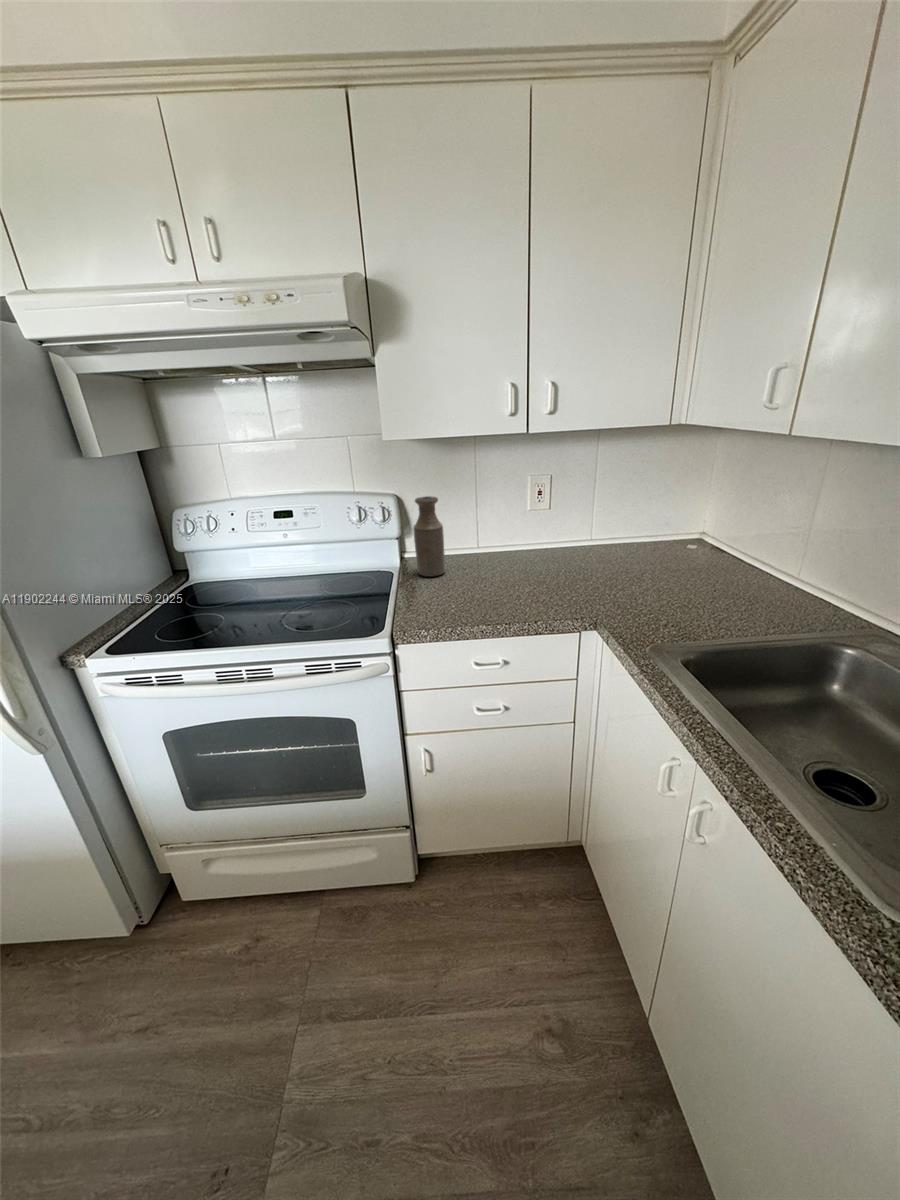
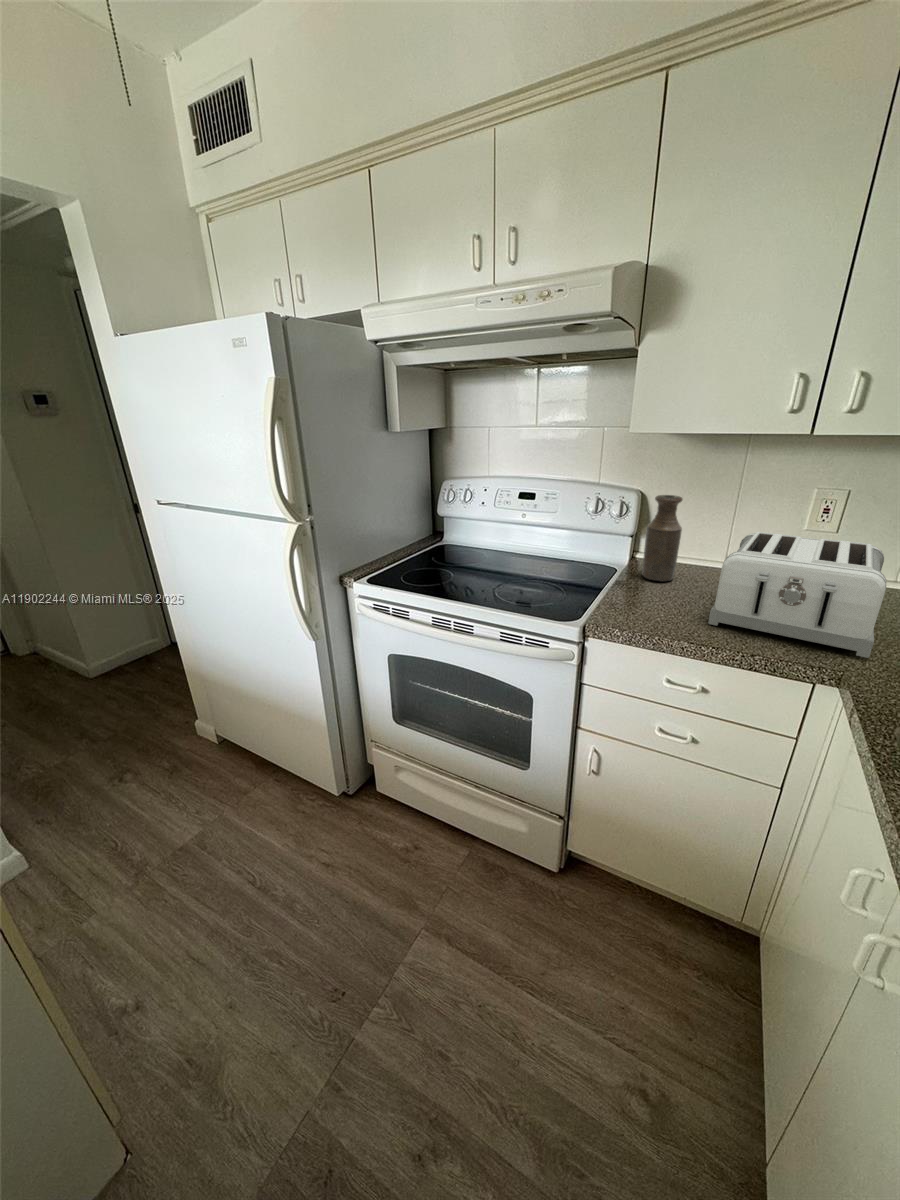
toaster: none [491,515,607,604] -> present [708,532,886,658]

